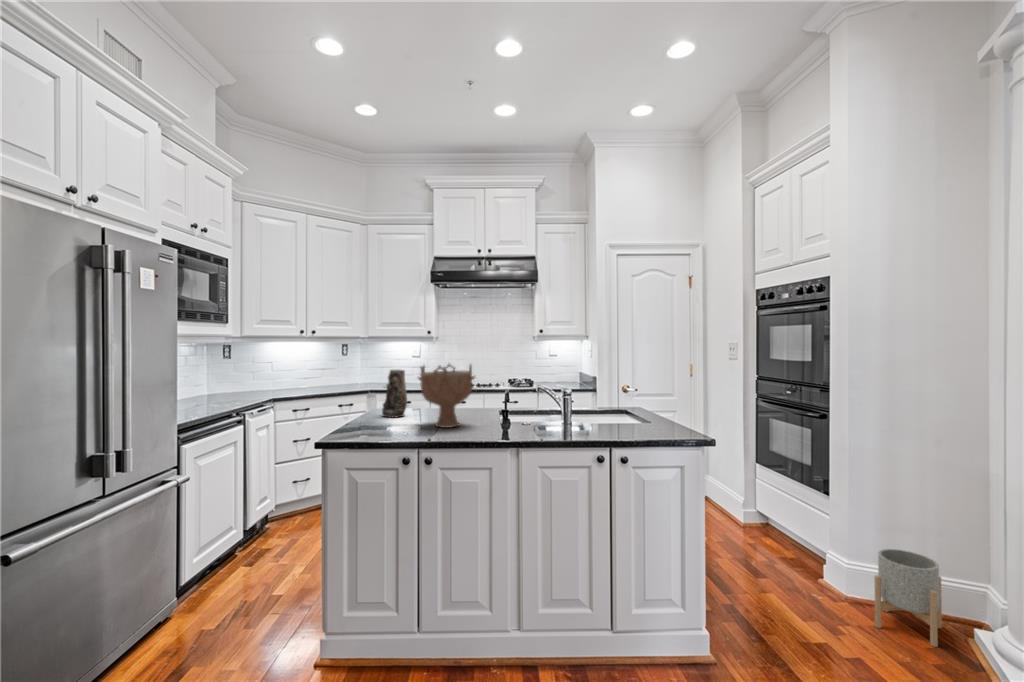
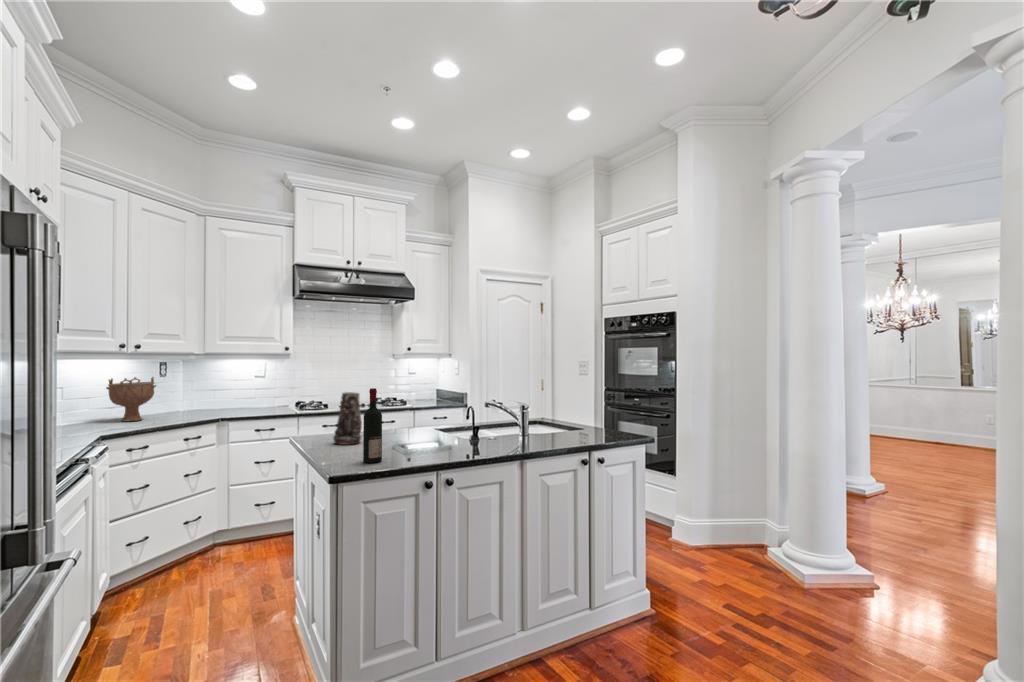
decorative bowl: present [418,364,475,427] -> present [106,377,156,422]
wine bottle: none [361,365,378,434] -> present [363,388,382,463]
planter: present [874,549,942,647] -> none [717,506,758,566]

